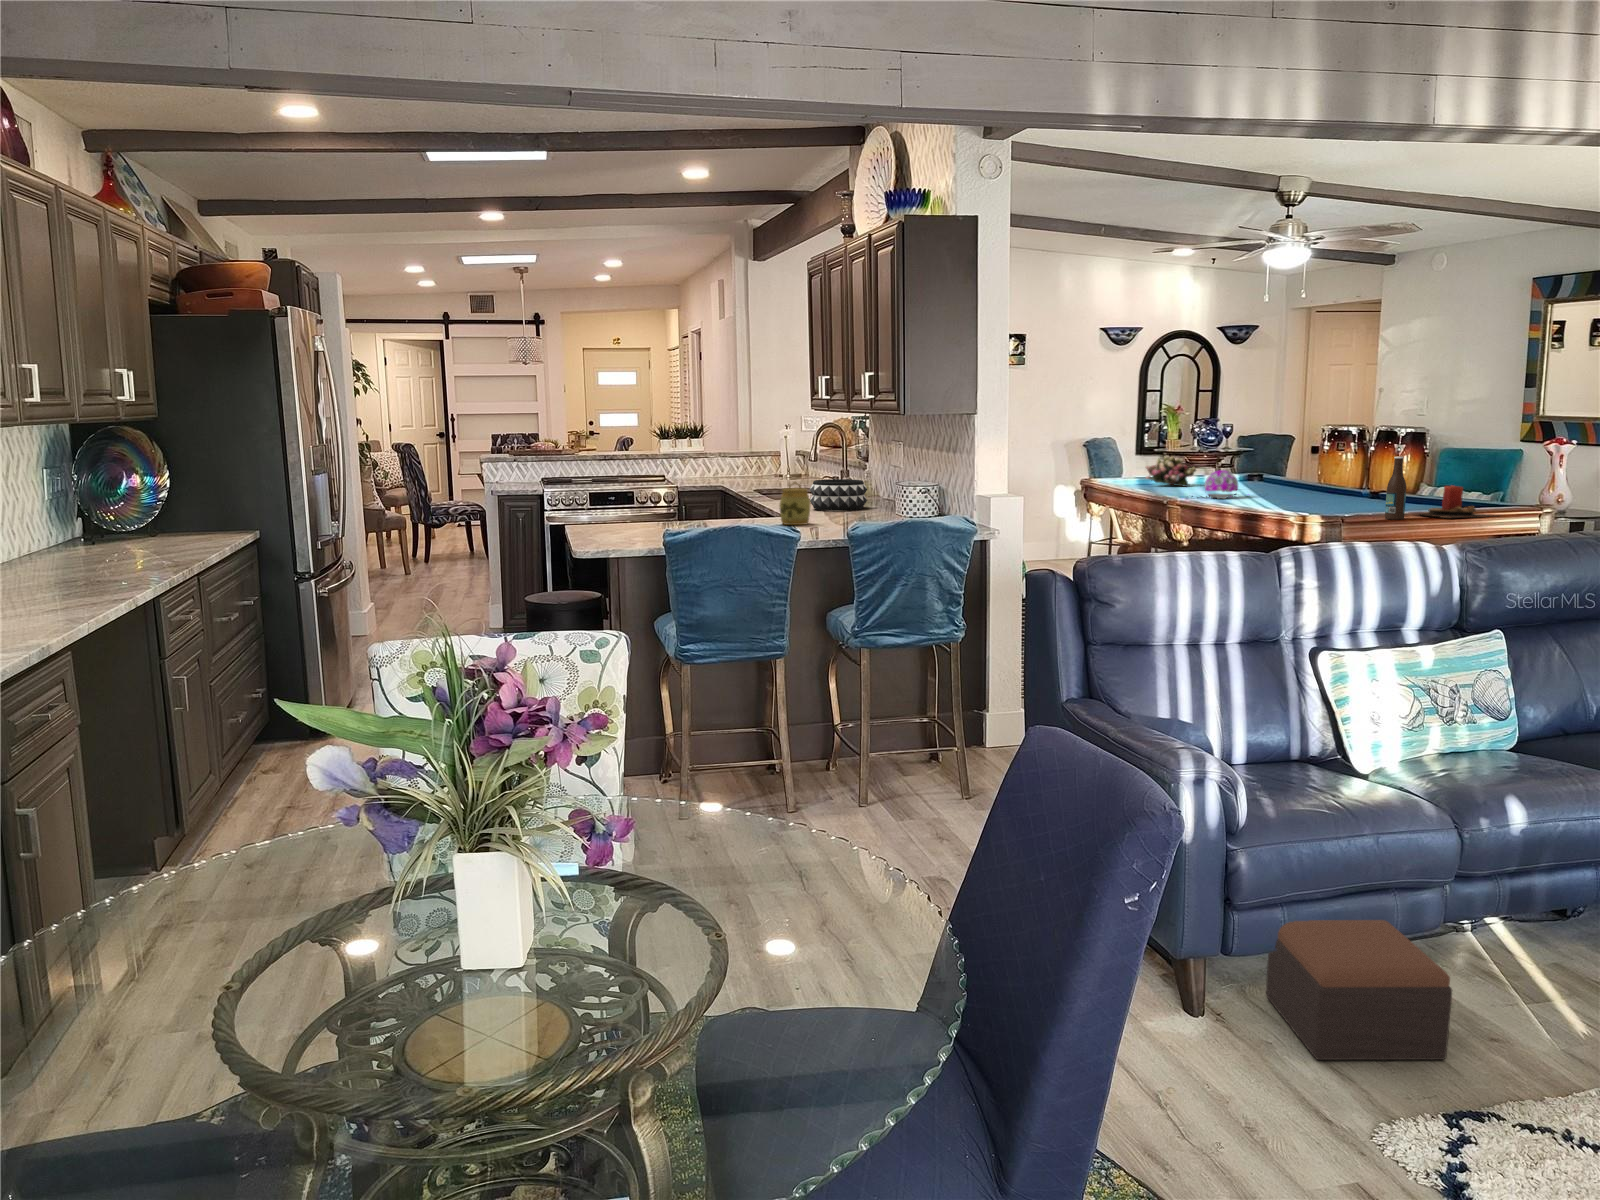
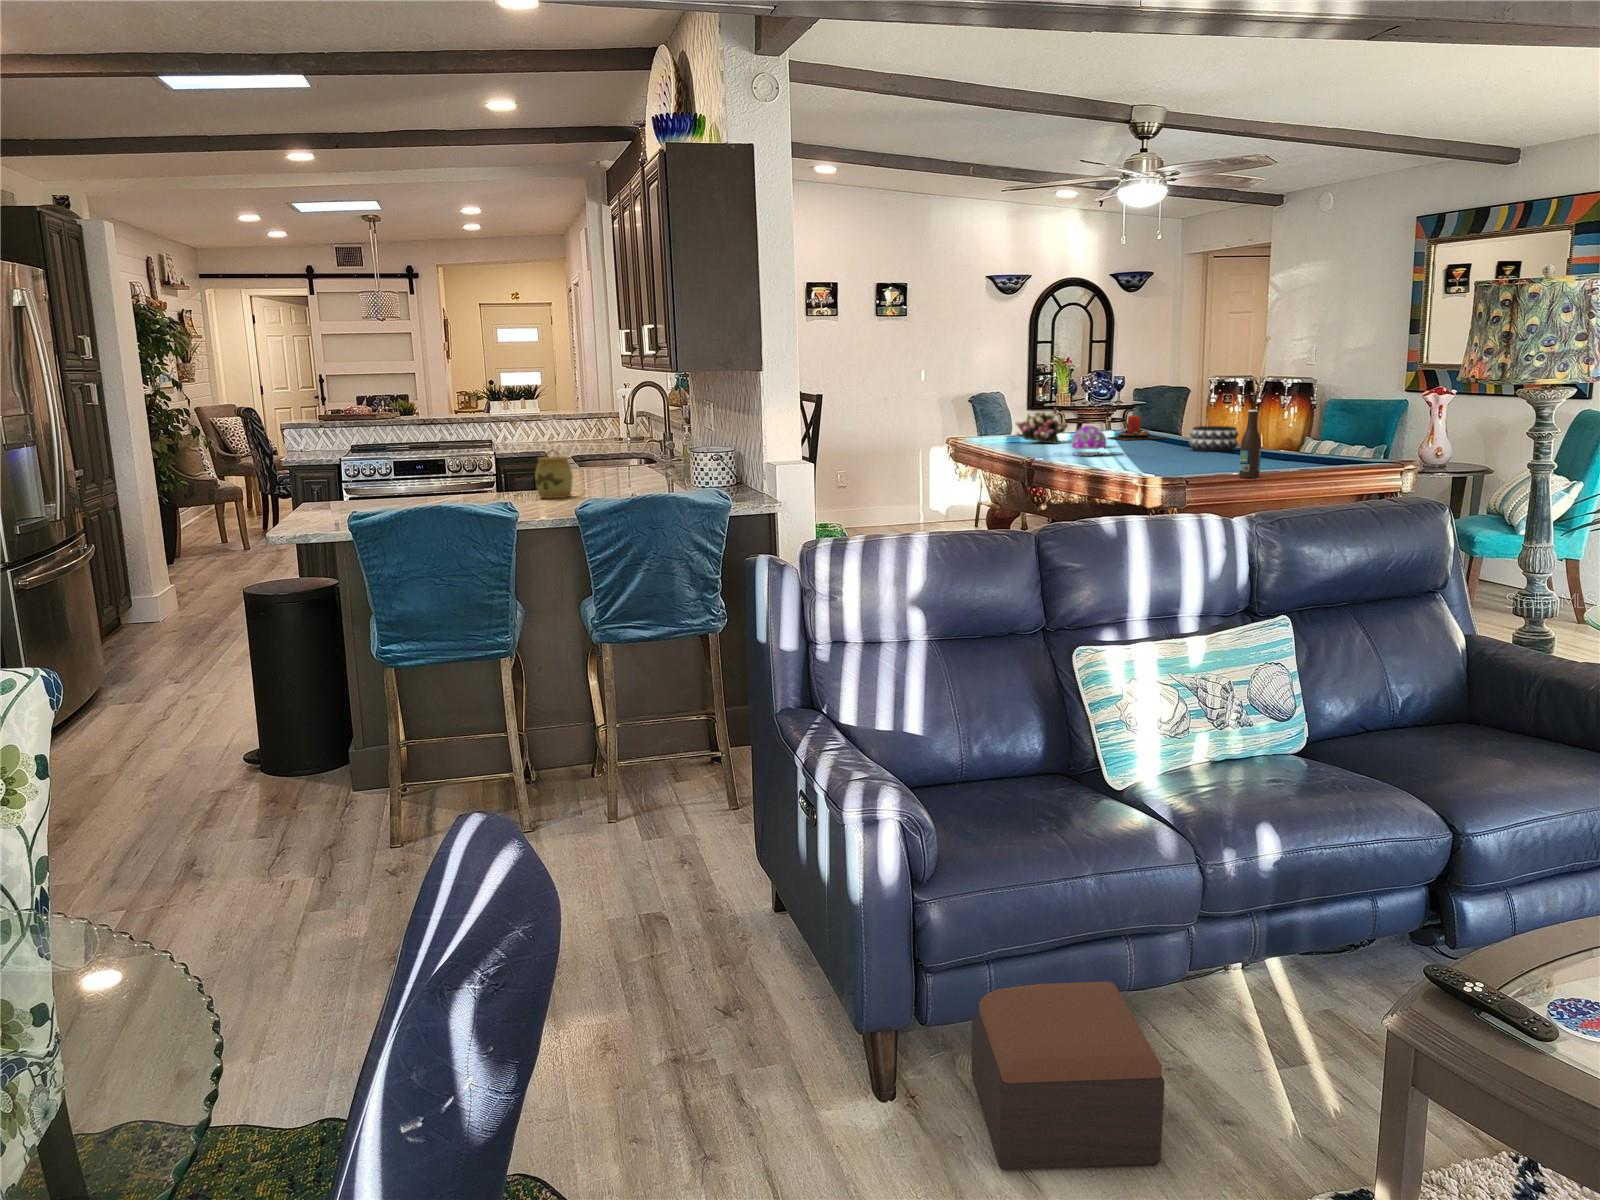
decorative bowl: present [810,479,867,511] -> present [1189,426,1239,451]
candle: present [1416,485,1500,518] -> present [1107,415,1167,440]

